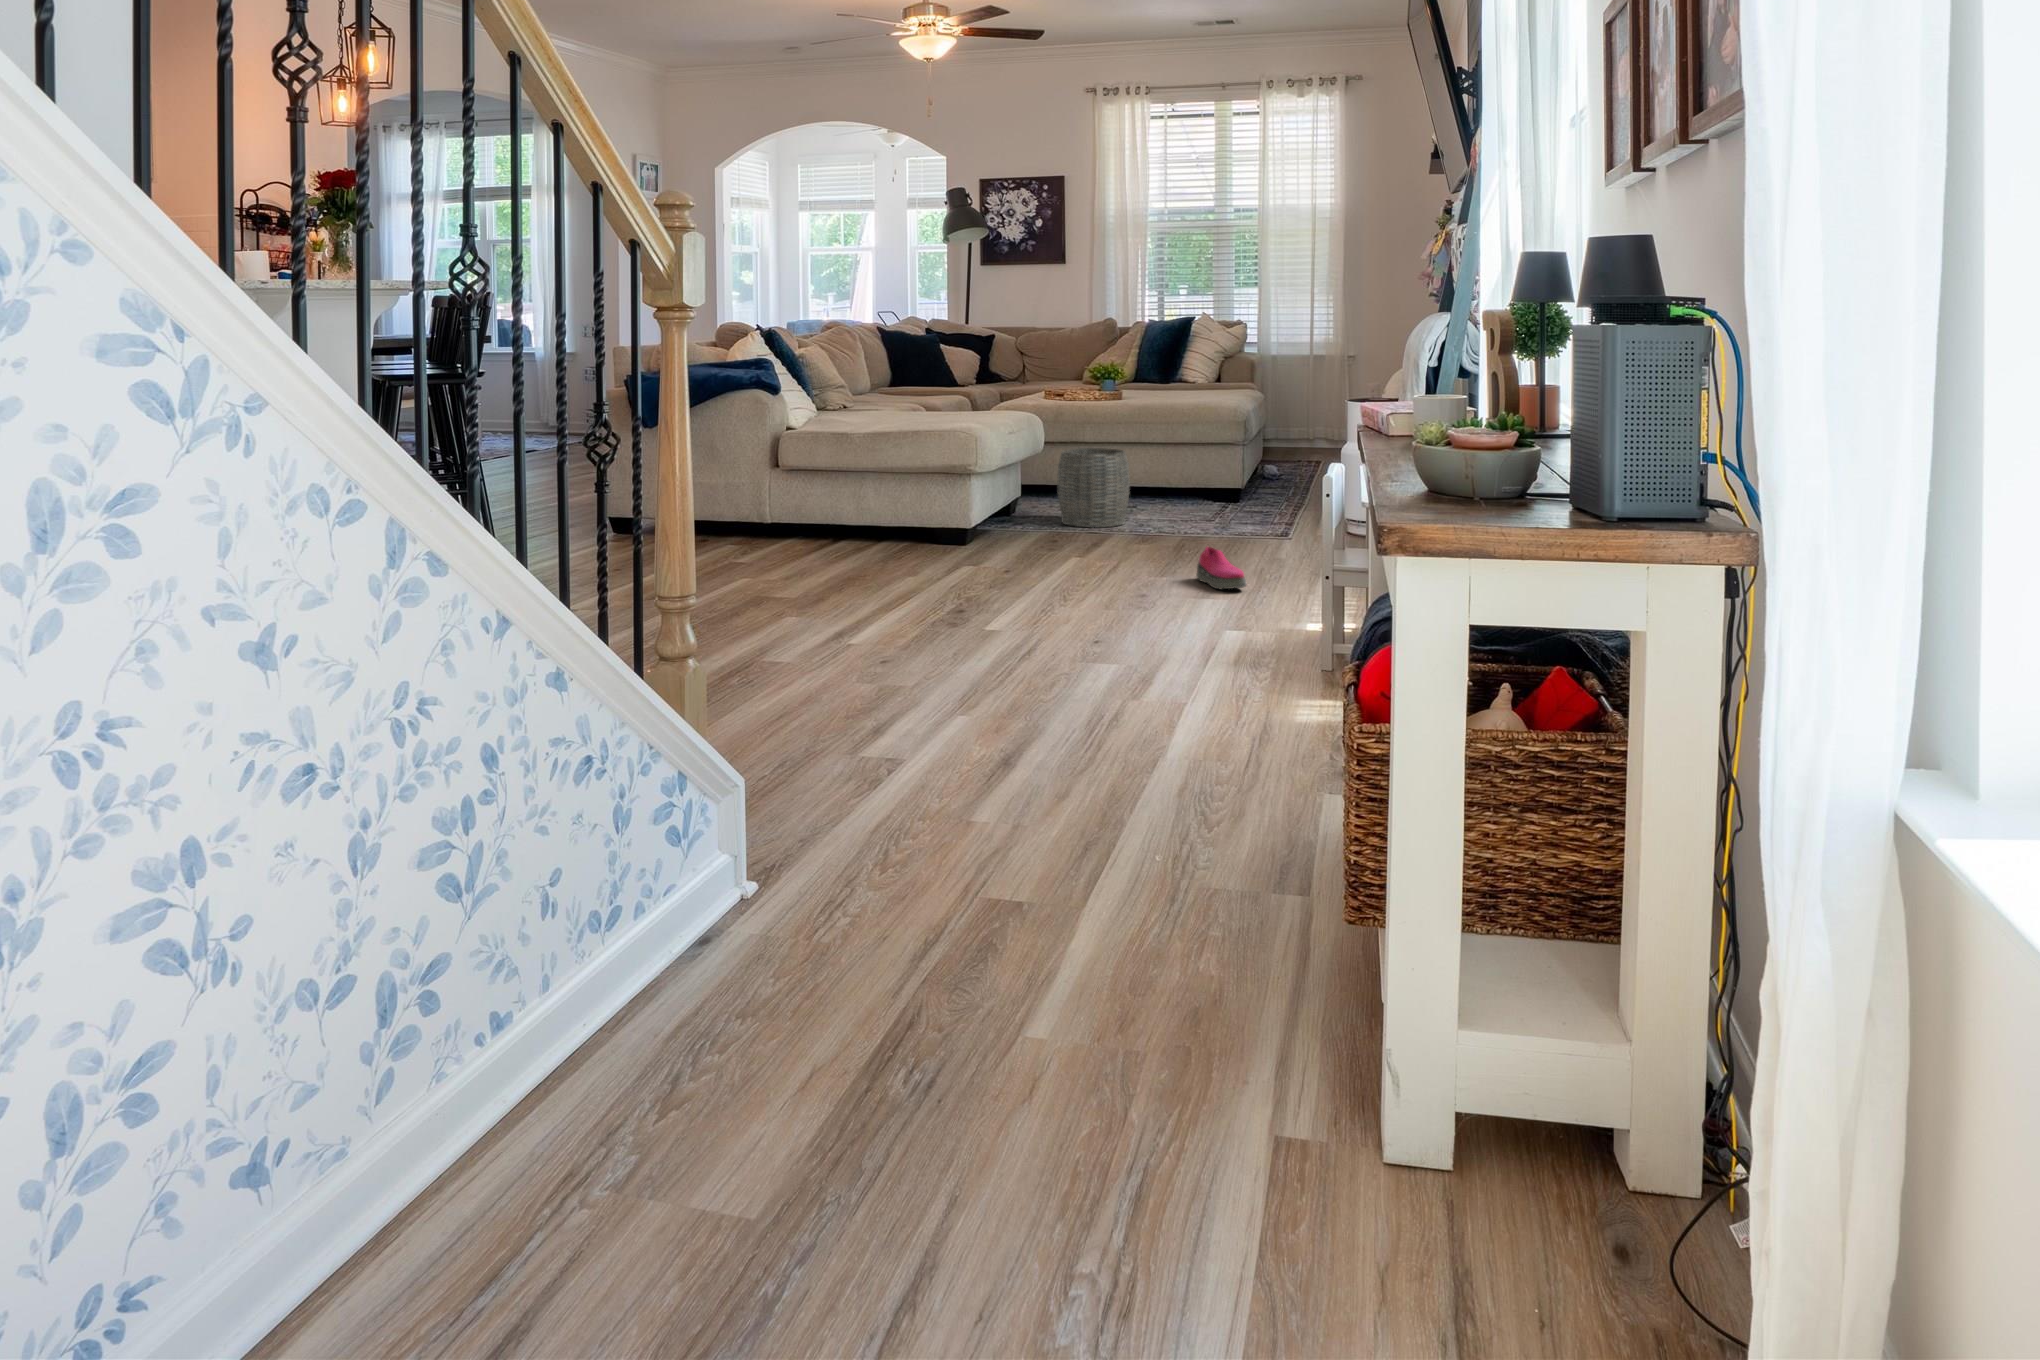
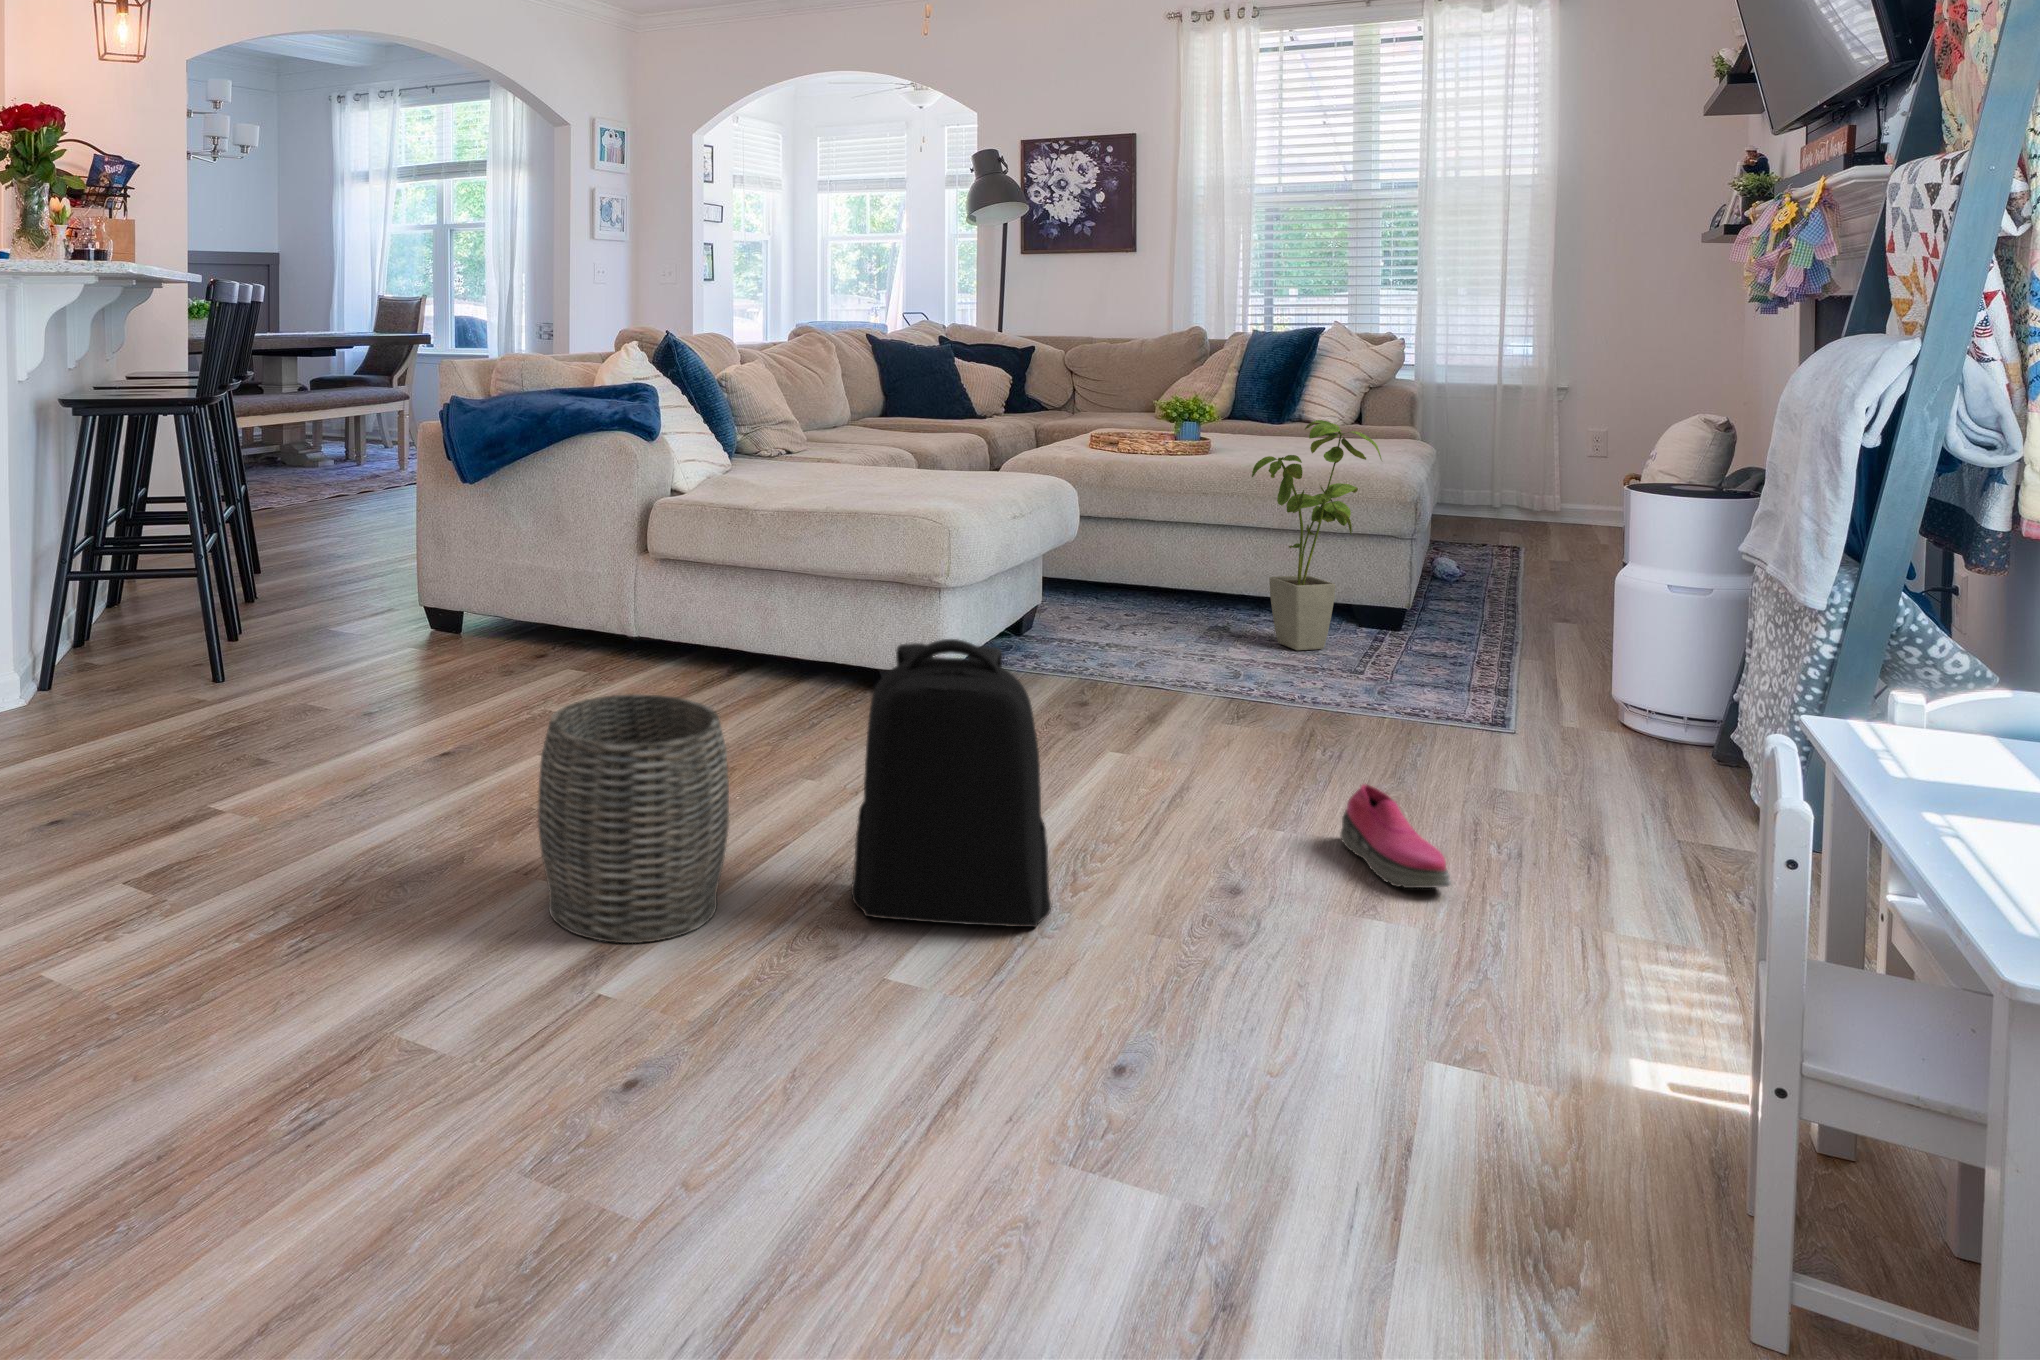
house plant: none [1150,369,1225,514] -> present [1252,420,1382,650]
woven basket: present [1057,448,1130,528] -> present [538,694,729,943]
backpack: none [950,470,1054,616] -> present [851,639,1051,927]

